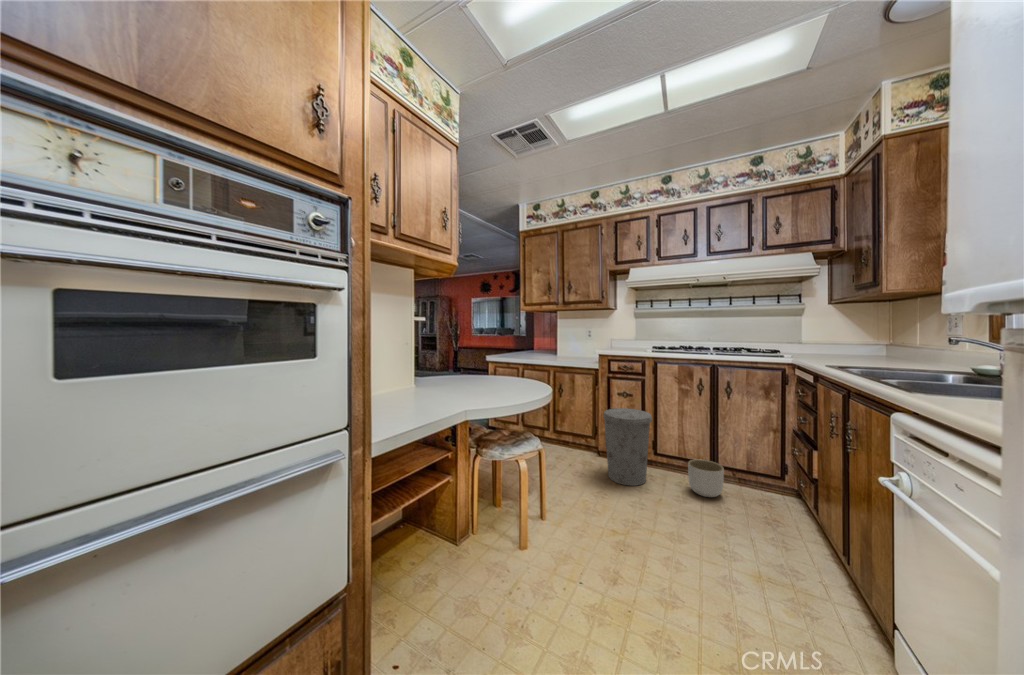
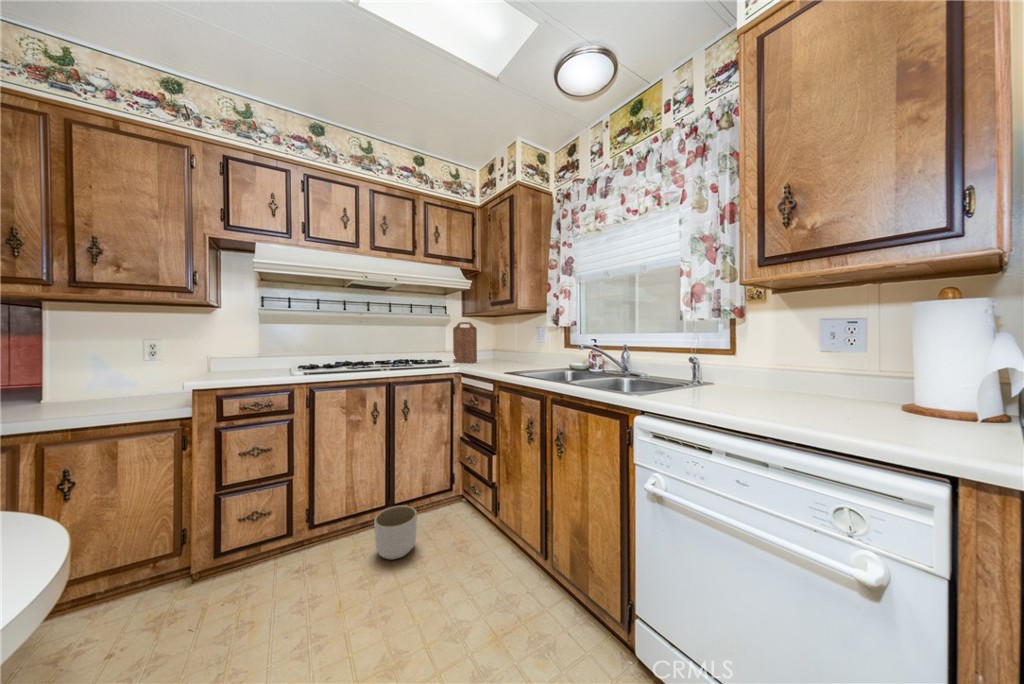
cutting board: none [813,309,848,357] -> present [453,322,477,363]
trash can: present [604,408,652,486] -> none [222,471,322,625]

